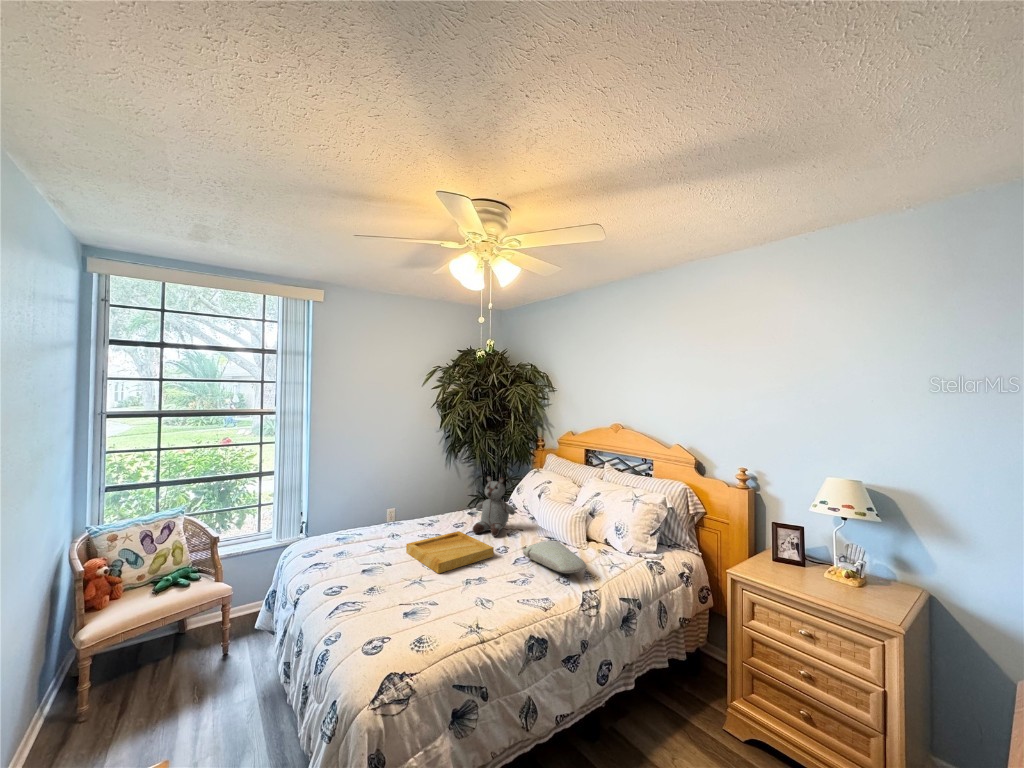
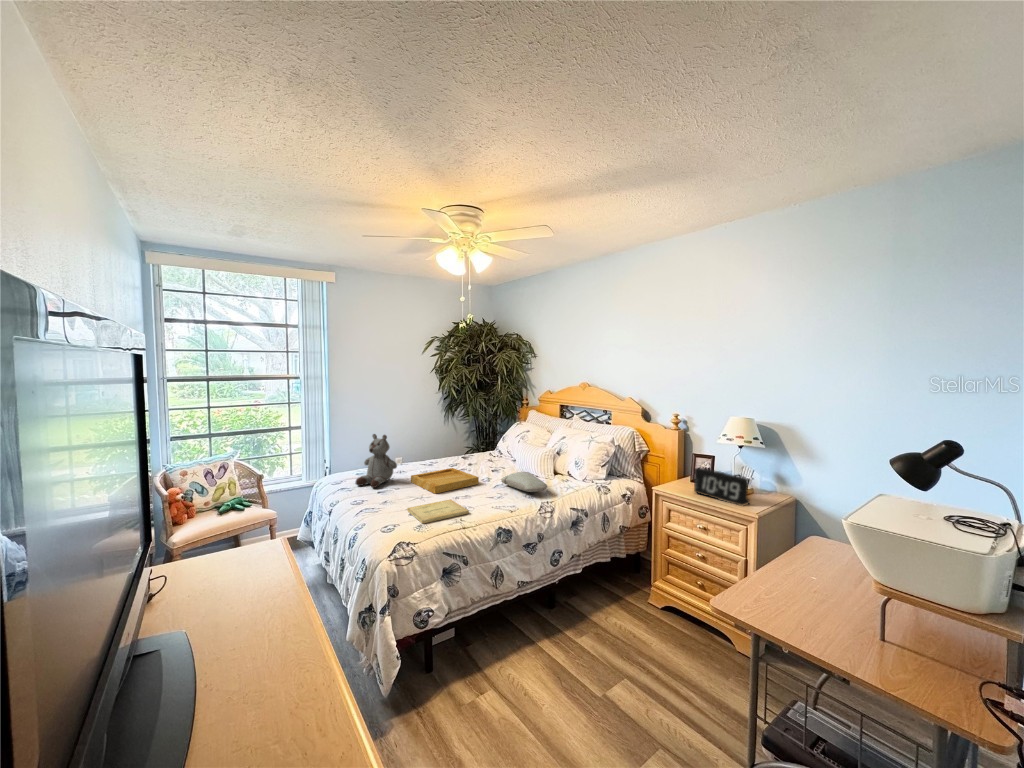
stuffed bear: present [472,476,515,536] -> present [356,434,397,488]
alarm clock: none [788,546,879,610] -> present [694,467,750,506]
book: none [401,586,487,634] -> present [407,499,469,524]

